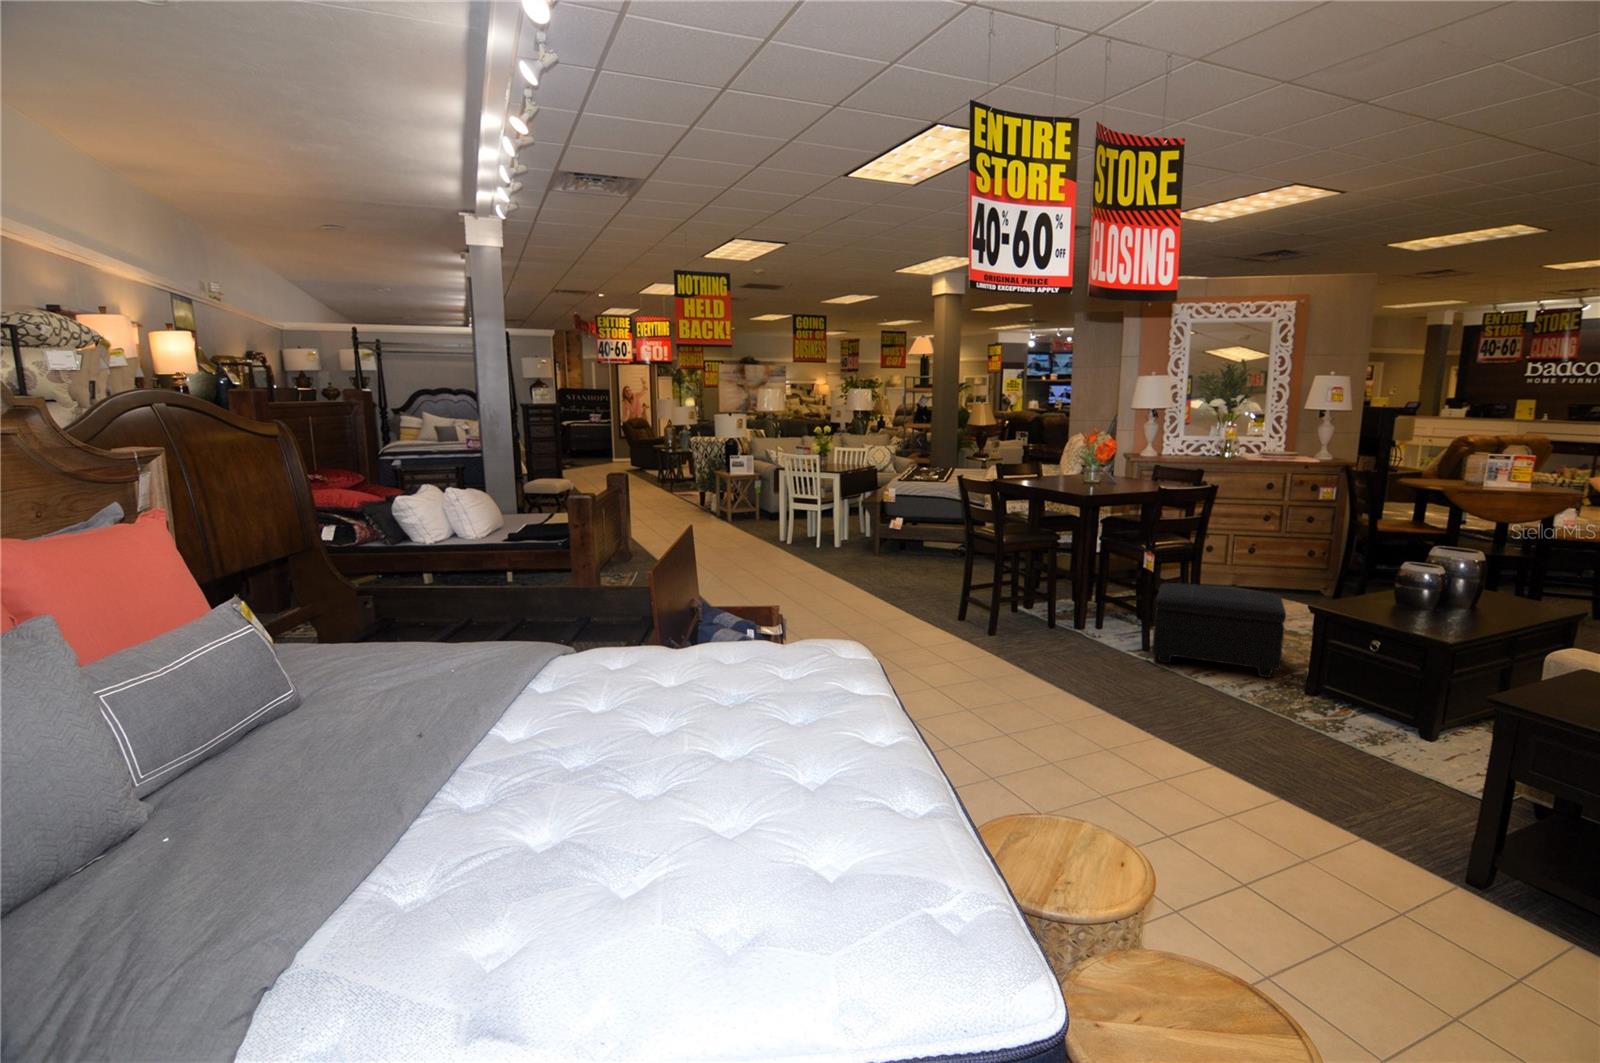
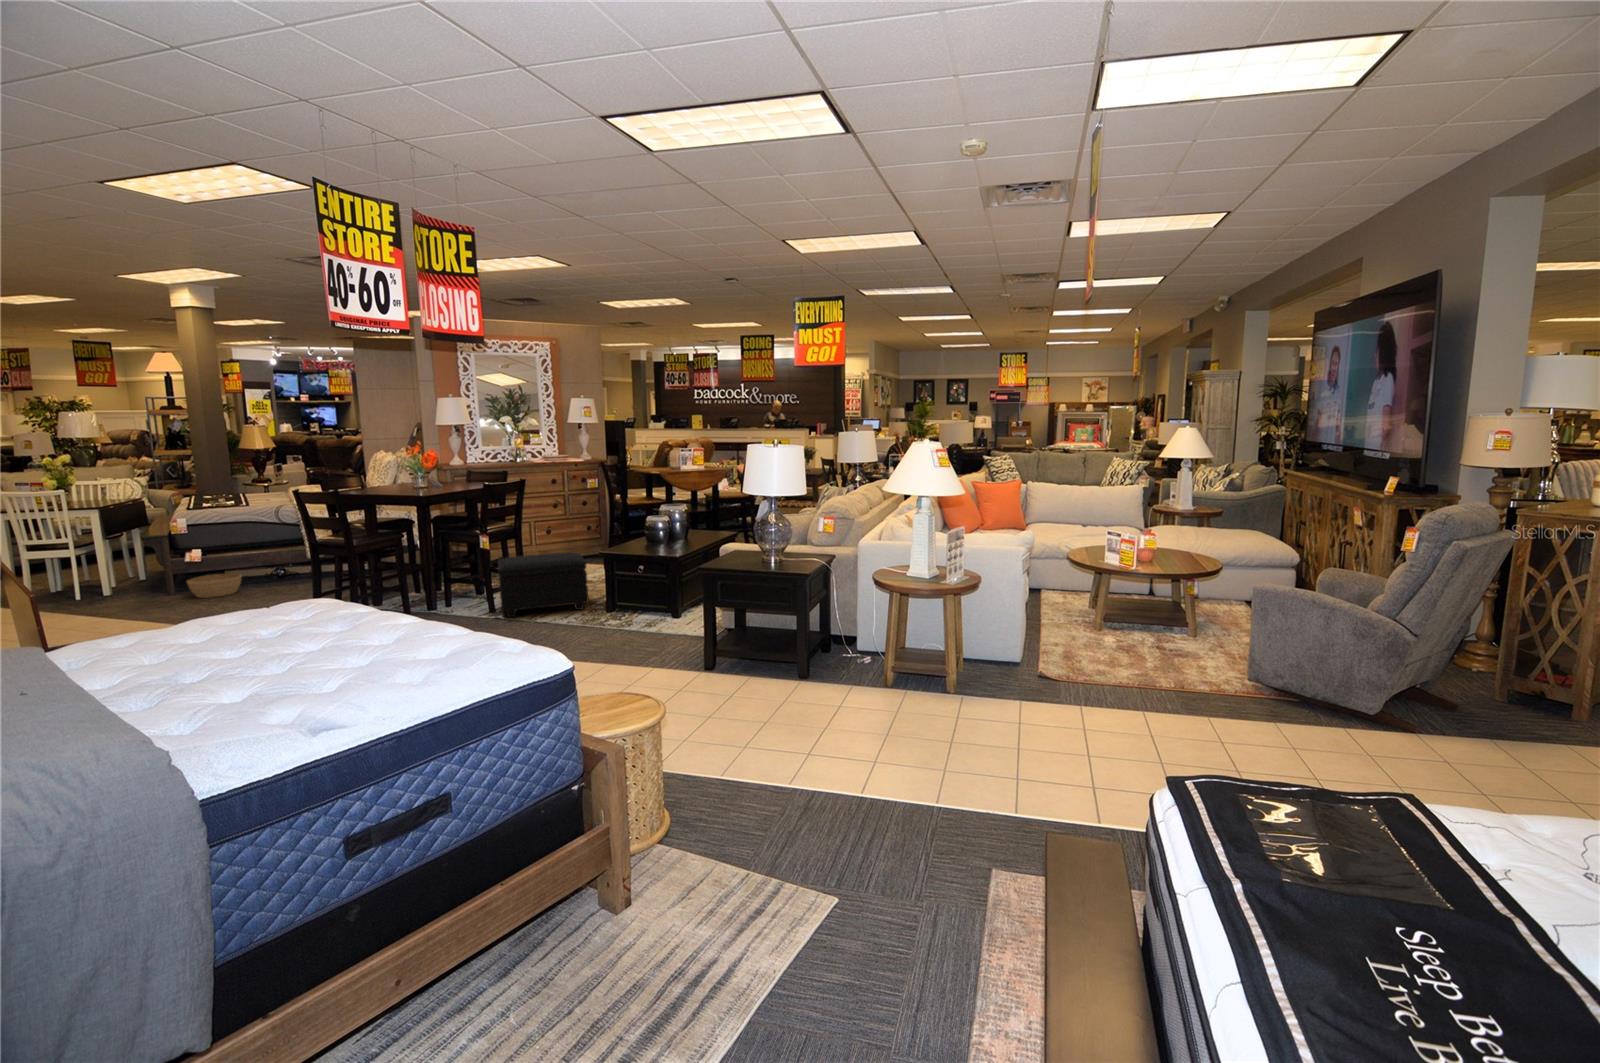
basket: none [882,543,924,565] -> present [187,574,242,598]

